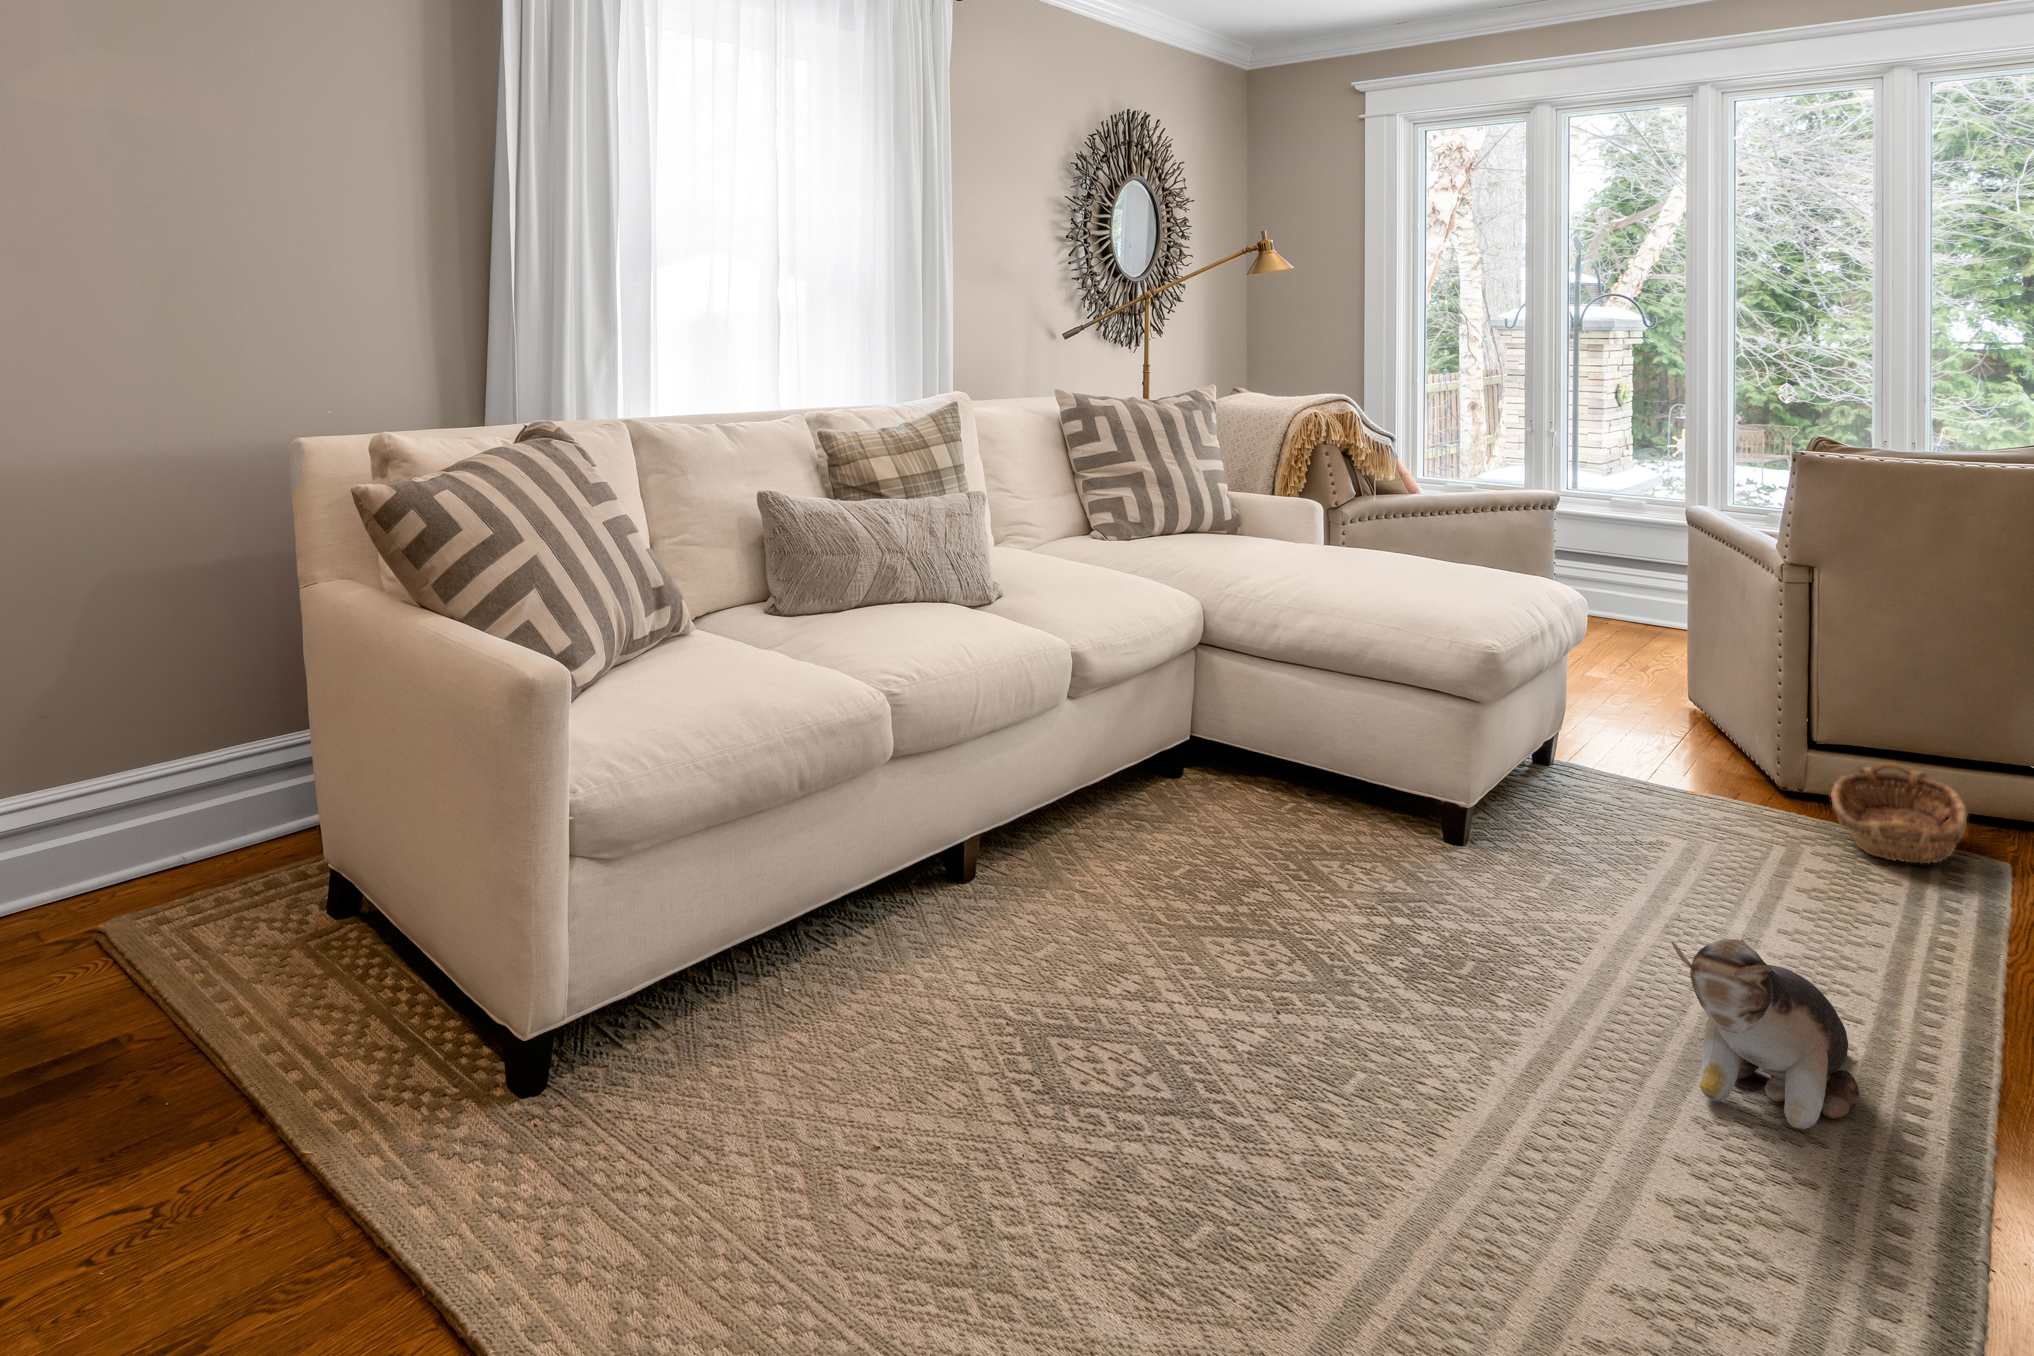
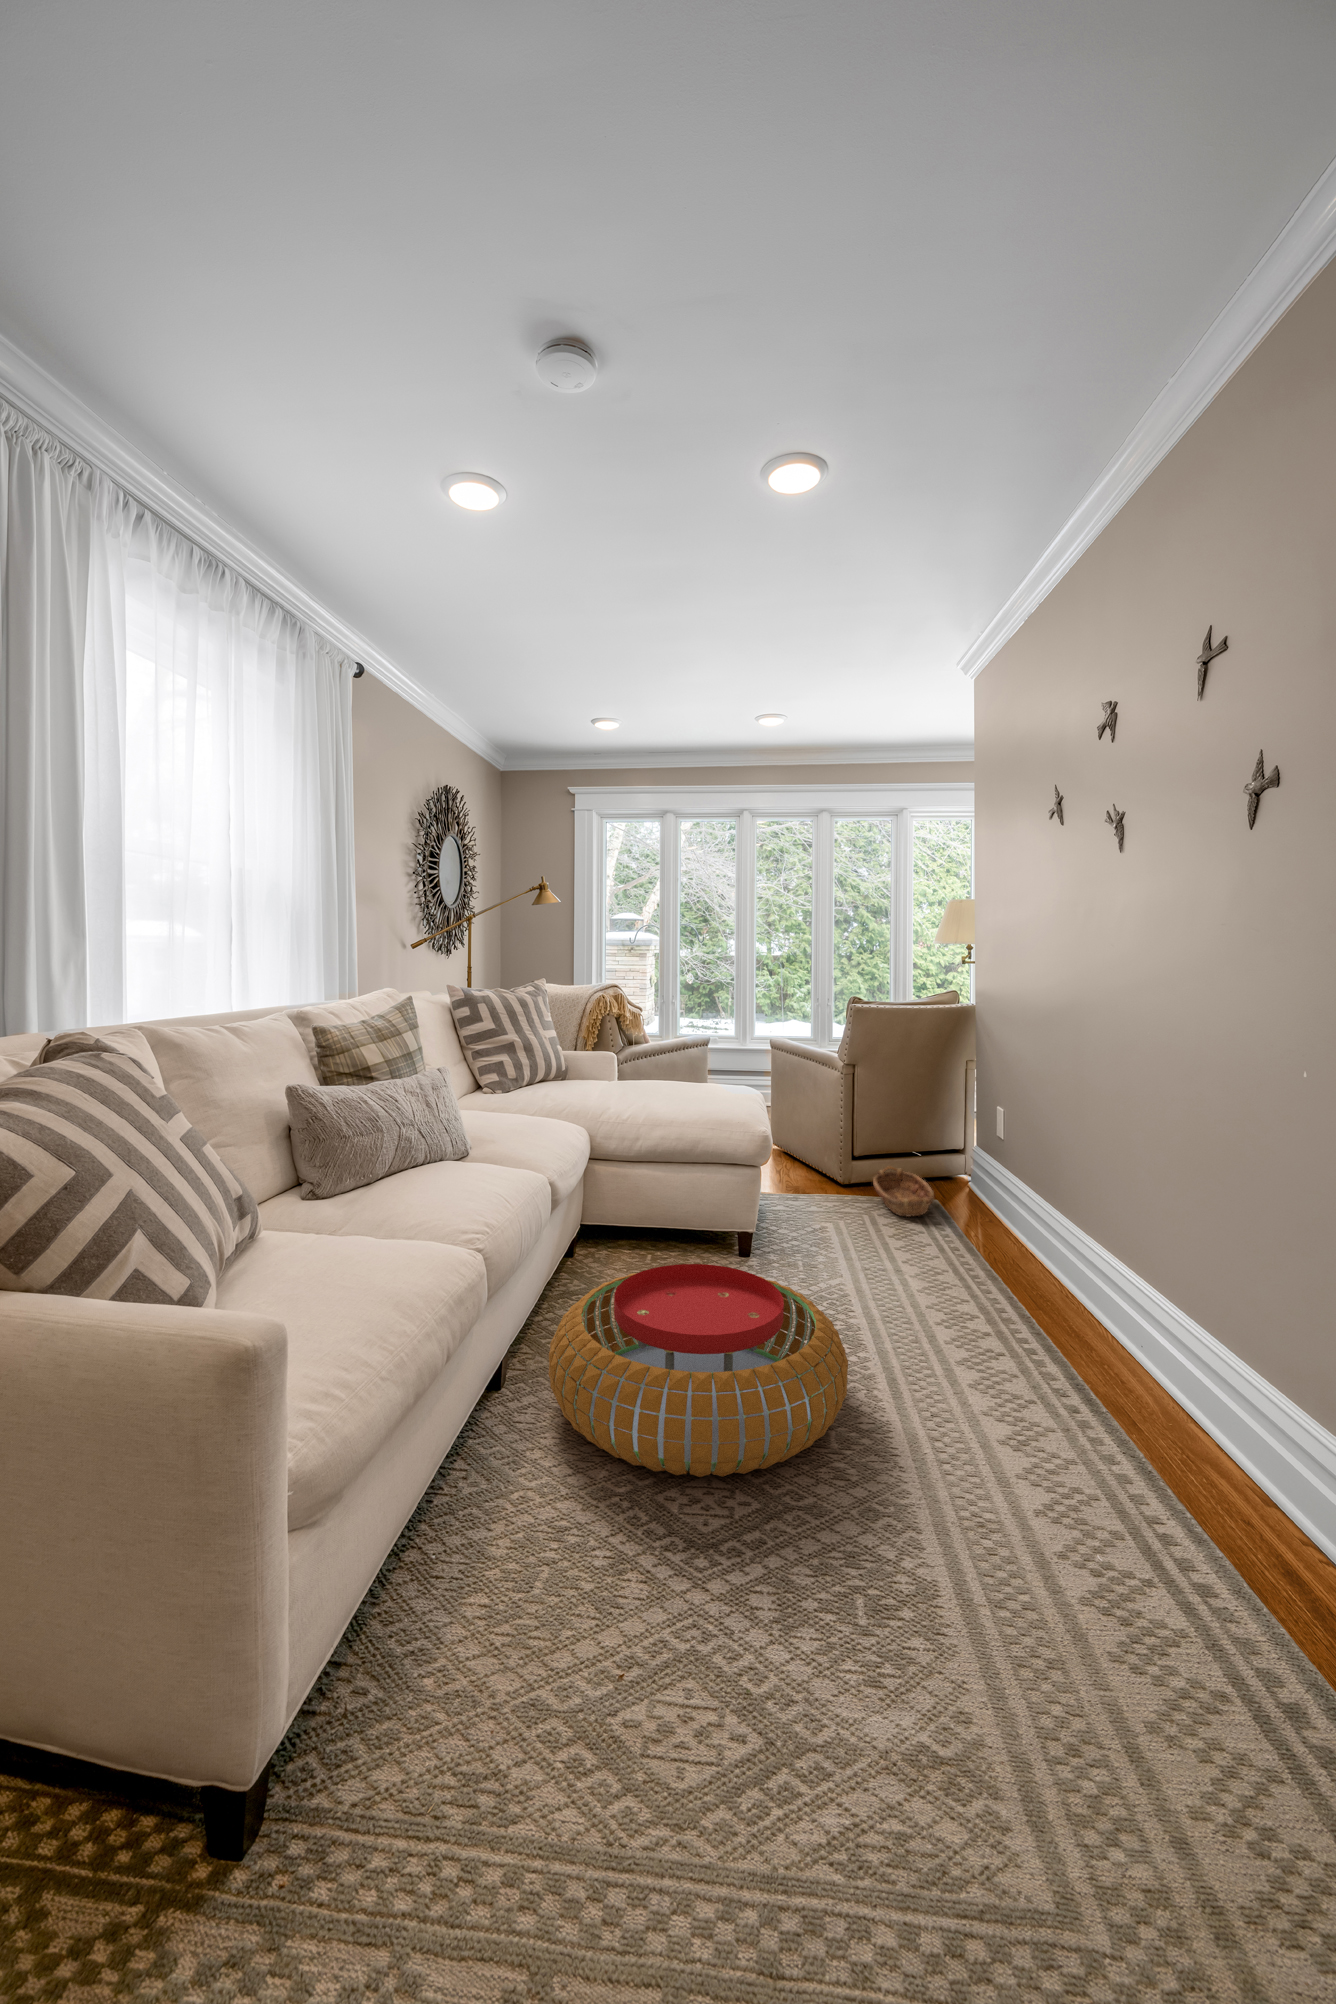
pouf: none [986,782,1429,1066] -> present [548,1264,848,1477]
plush toy: present [1671,939,1860,1129] -> none [958,1289,1018,1383]

